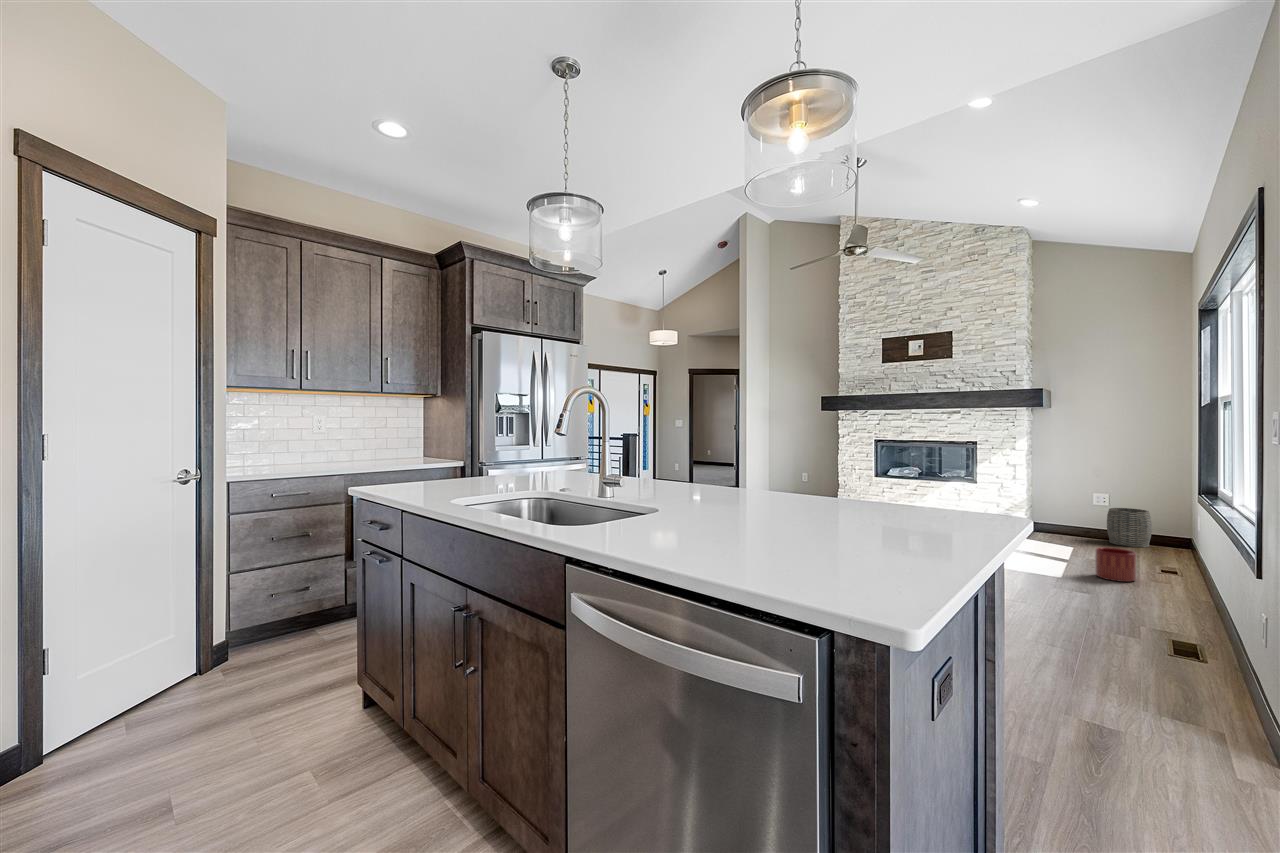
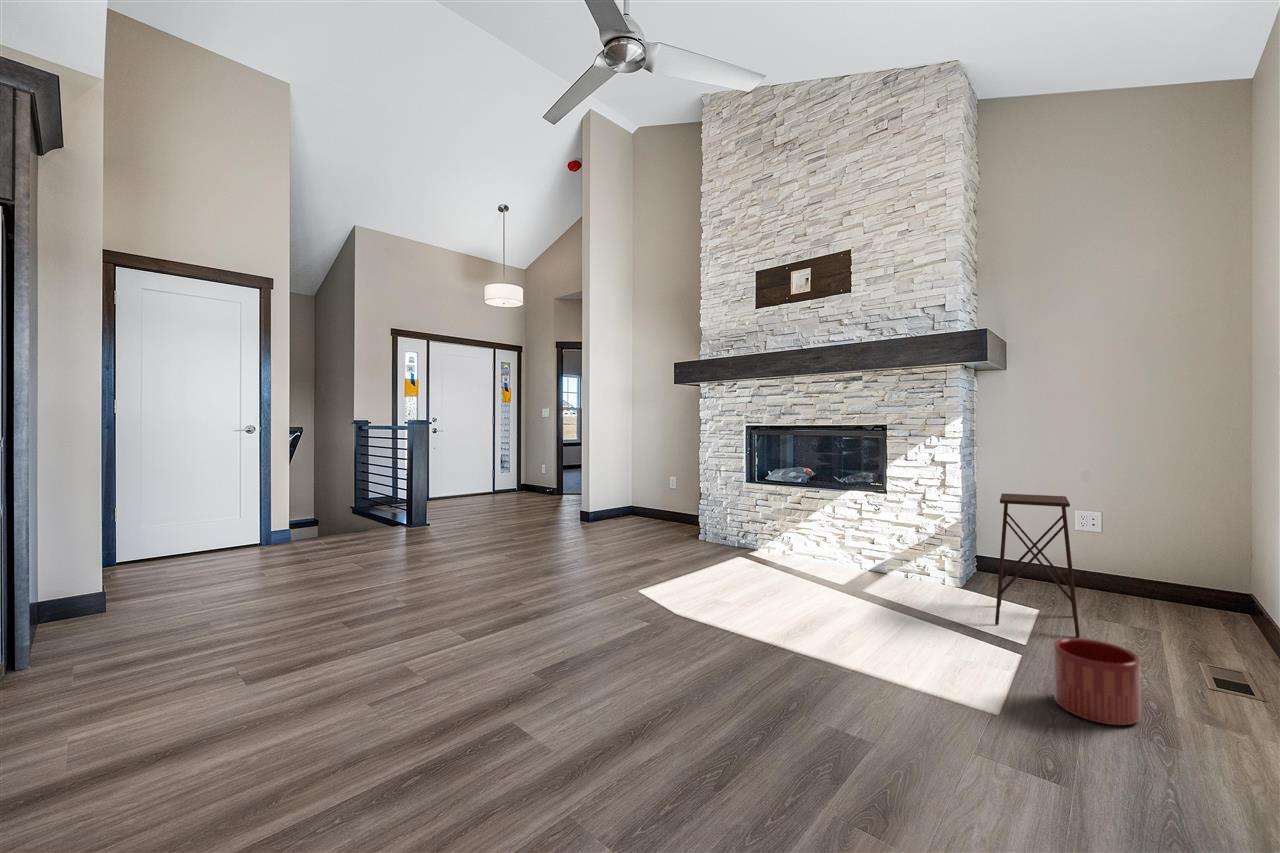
side table: none [1051,482,1101,557] -> present [995,493,1080,637]
woven basket: present [1107,508,1152,547] -> none [1099,535,1177,608]

